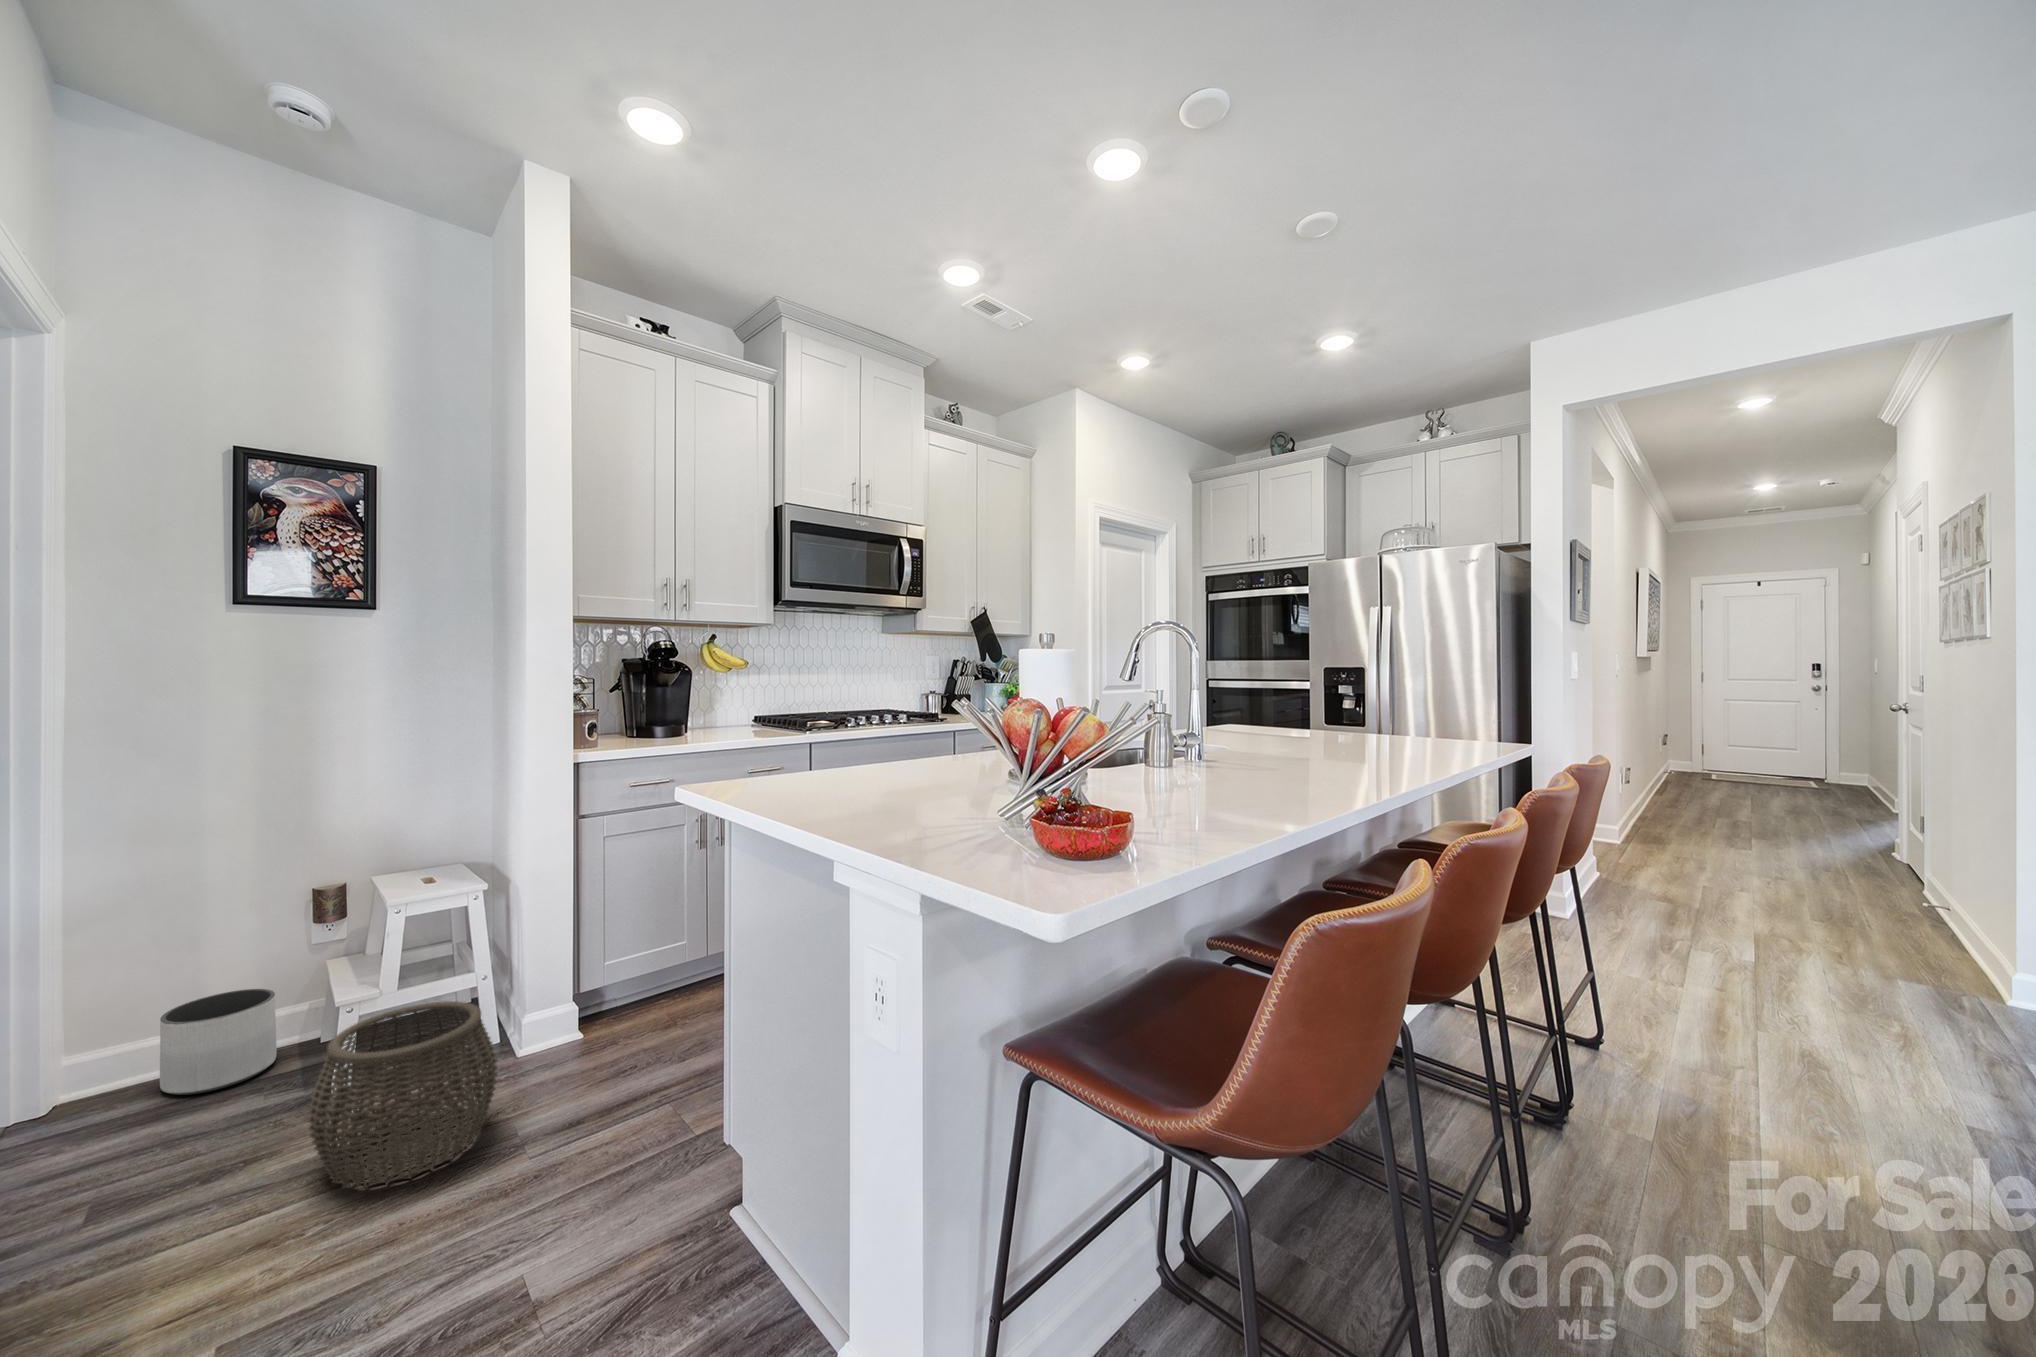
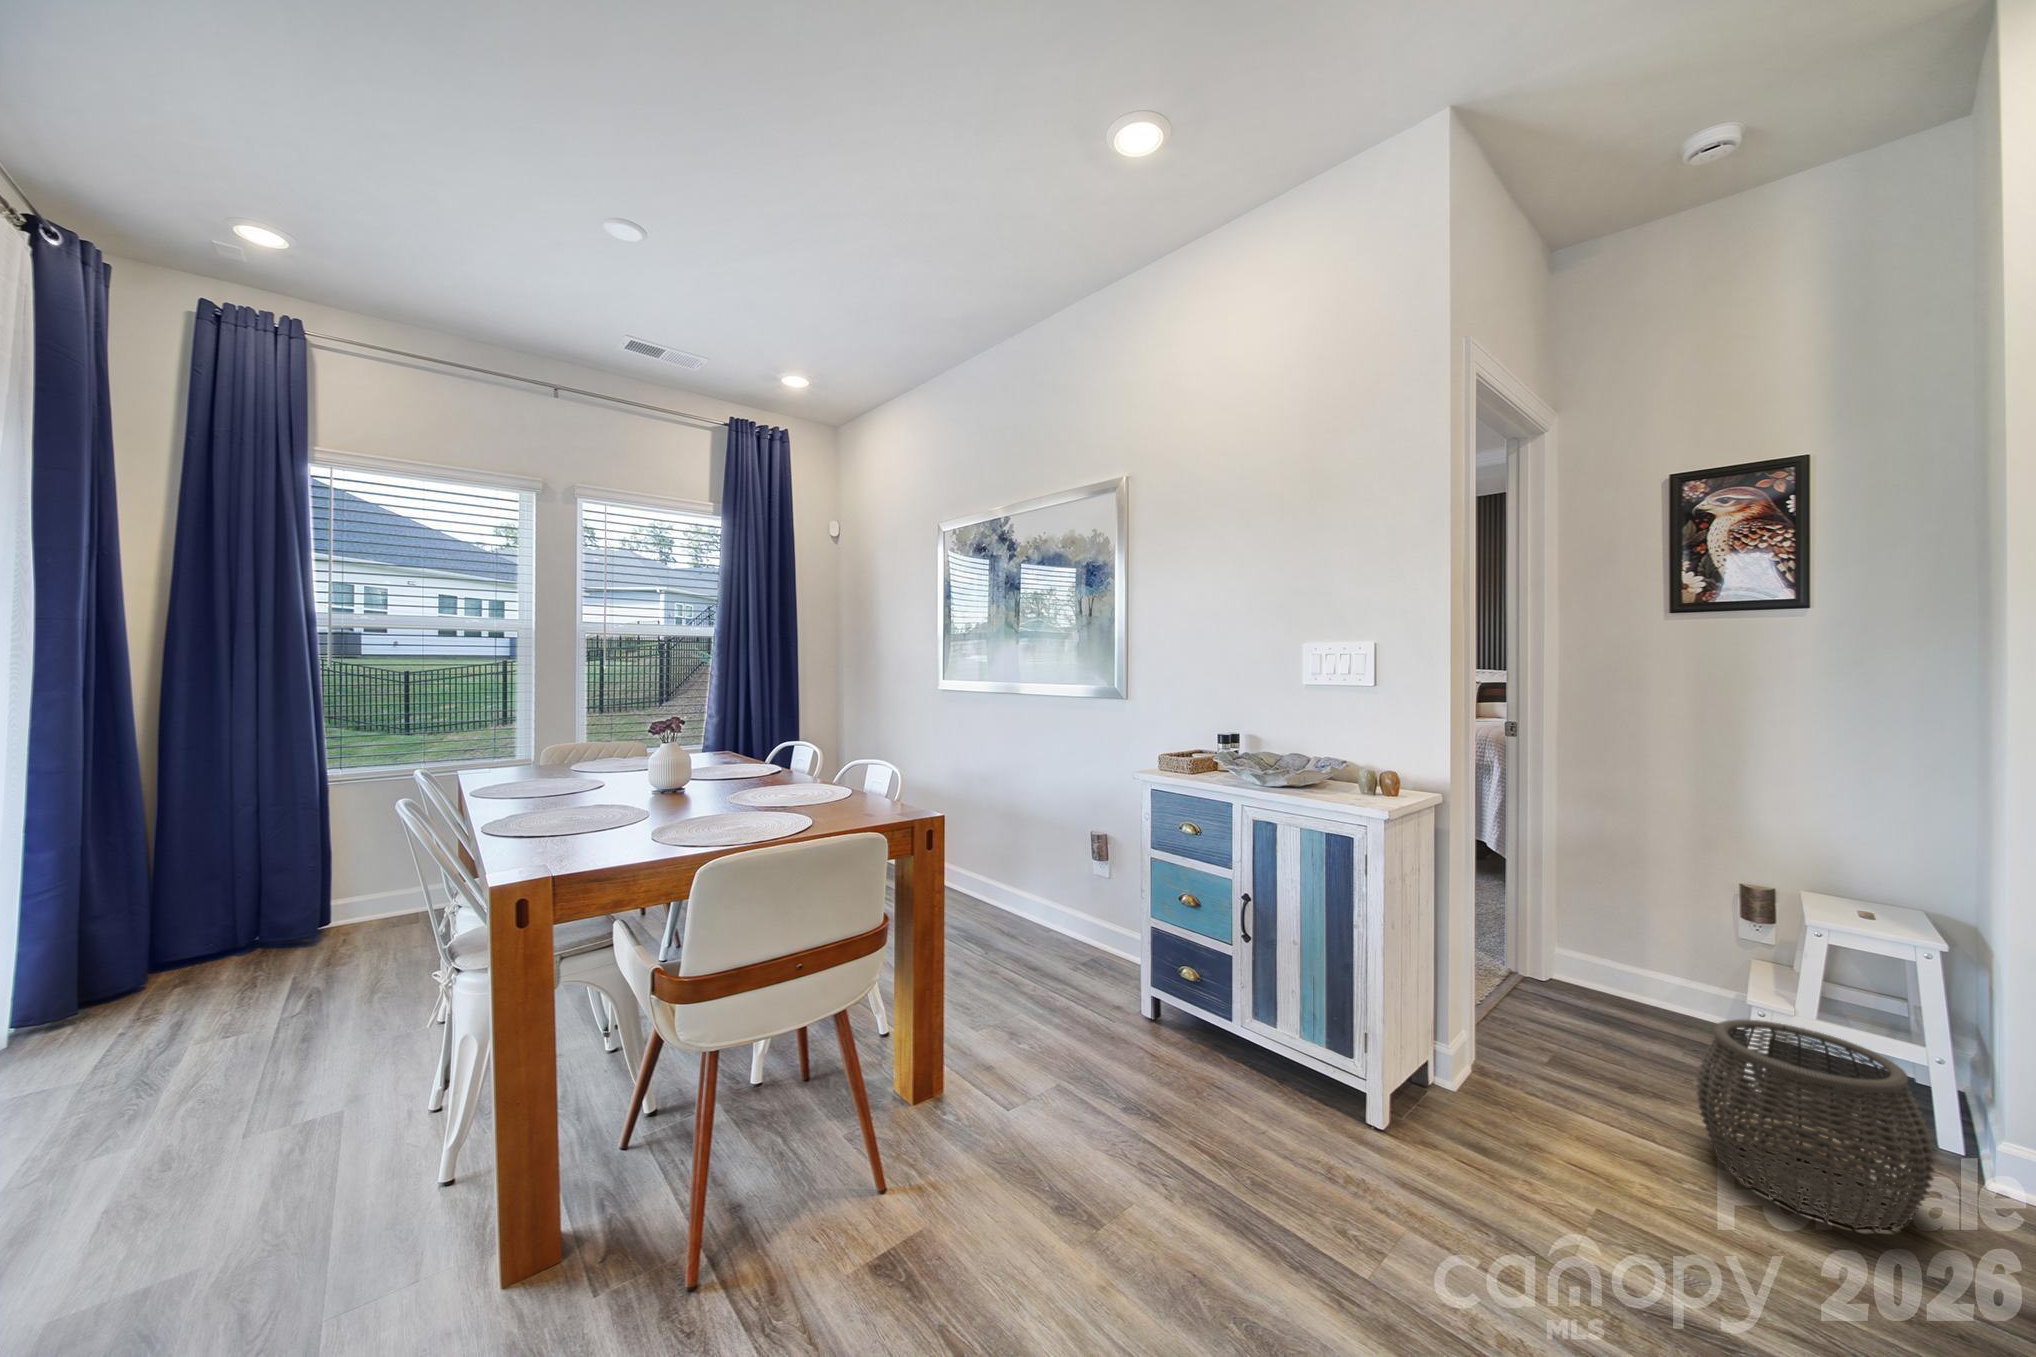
planter: present [160,989,277,1095] -> none [1610,945,1702,1032]

